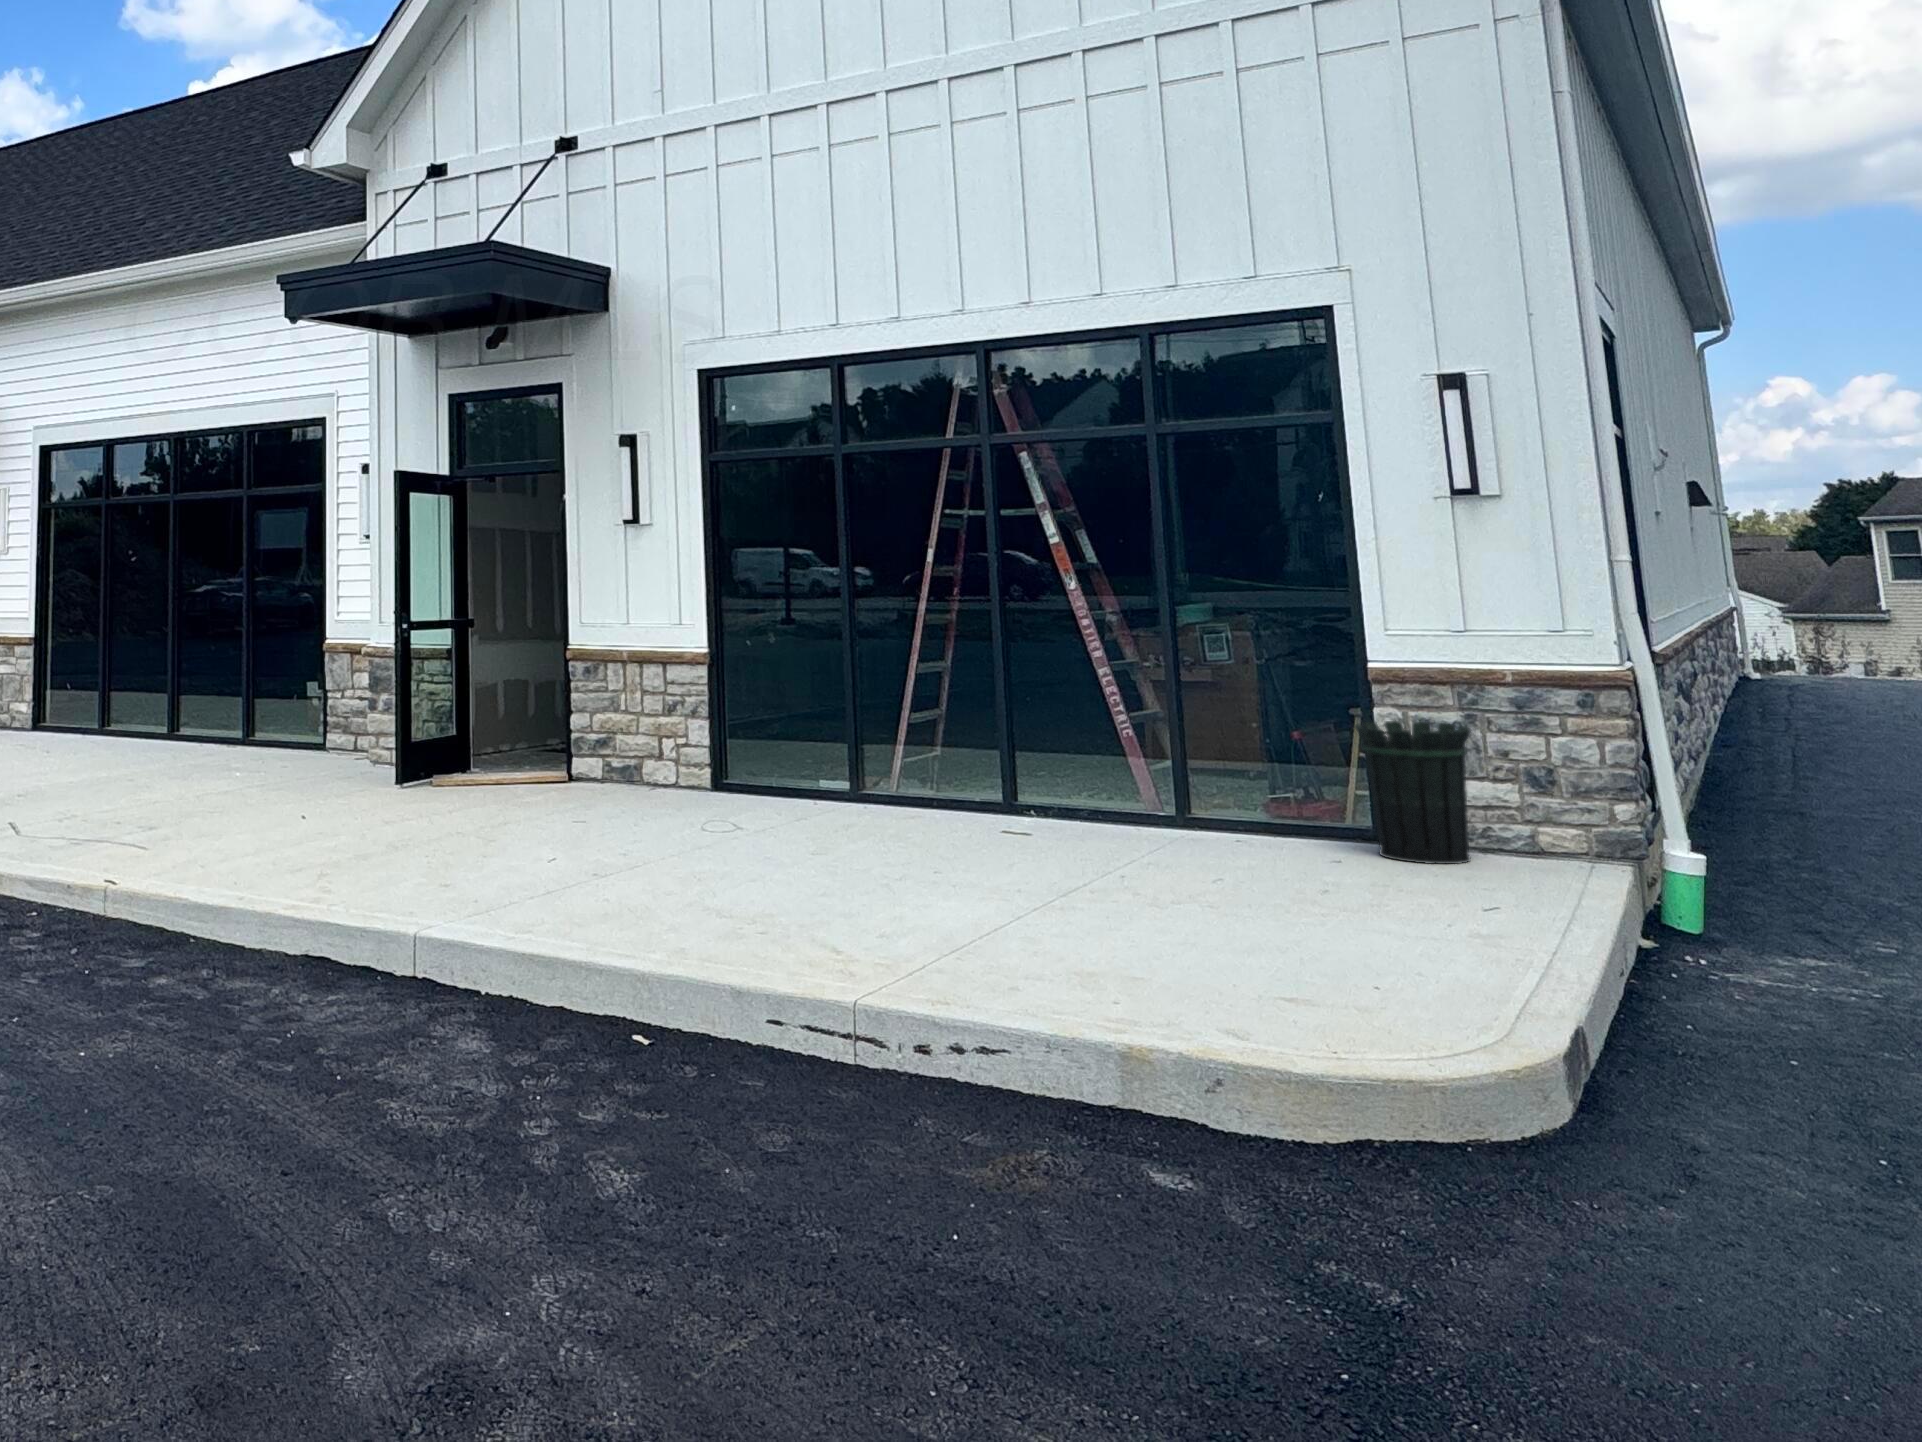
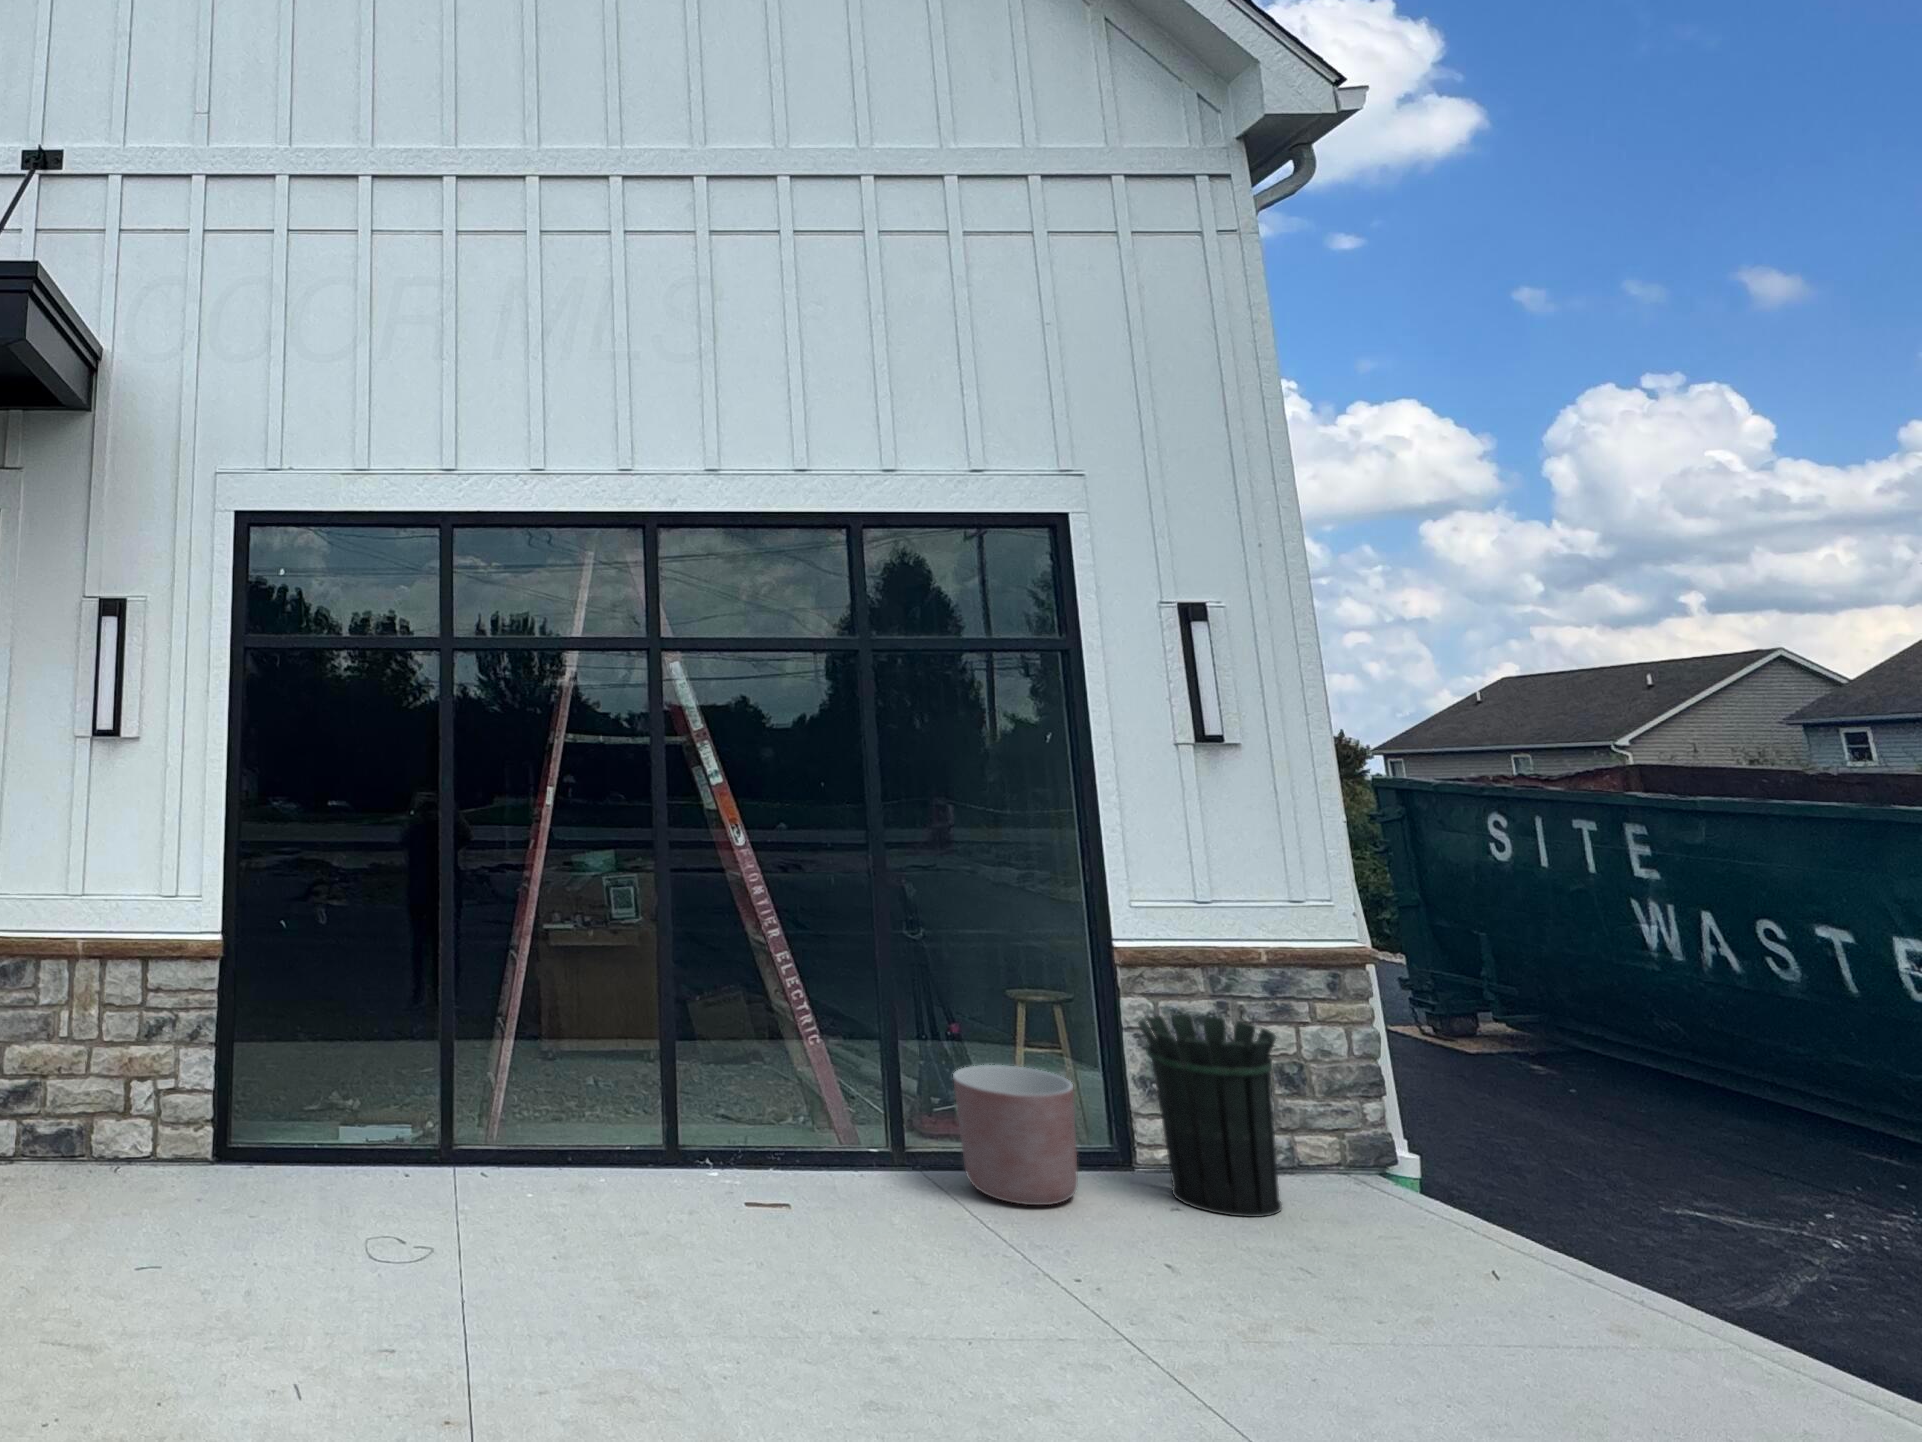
planter: none [1201,755,1300,846] -> present [953,1065,1078,1205]

